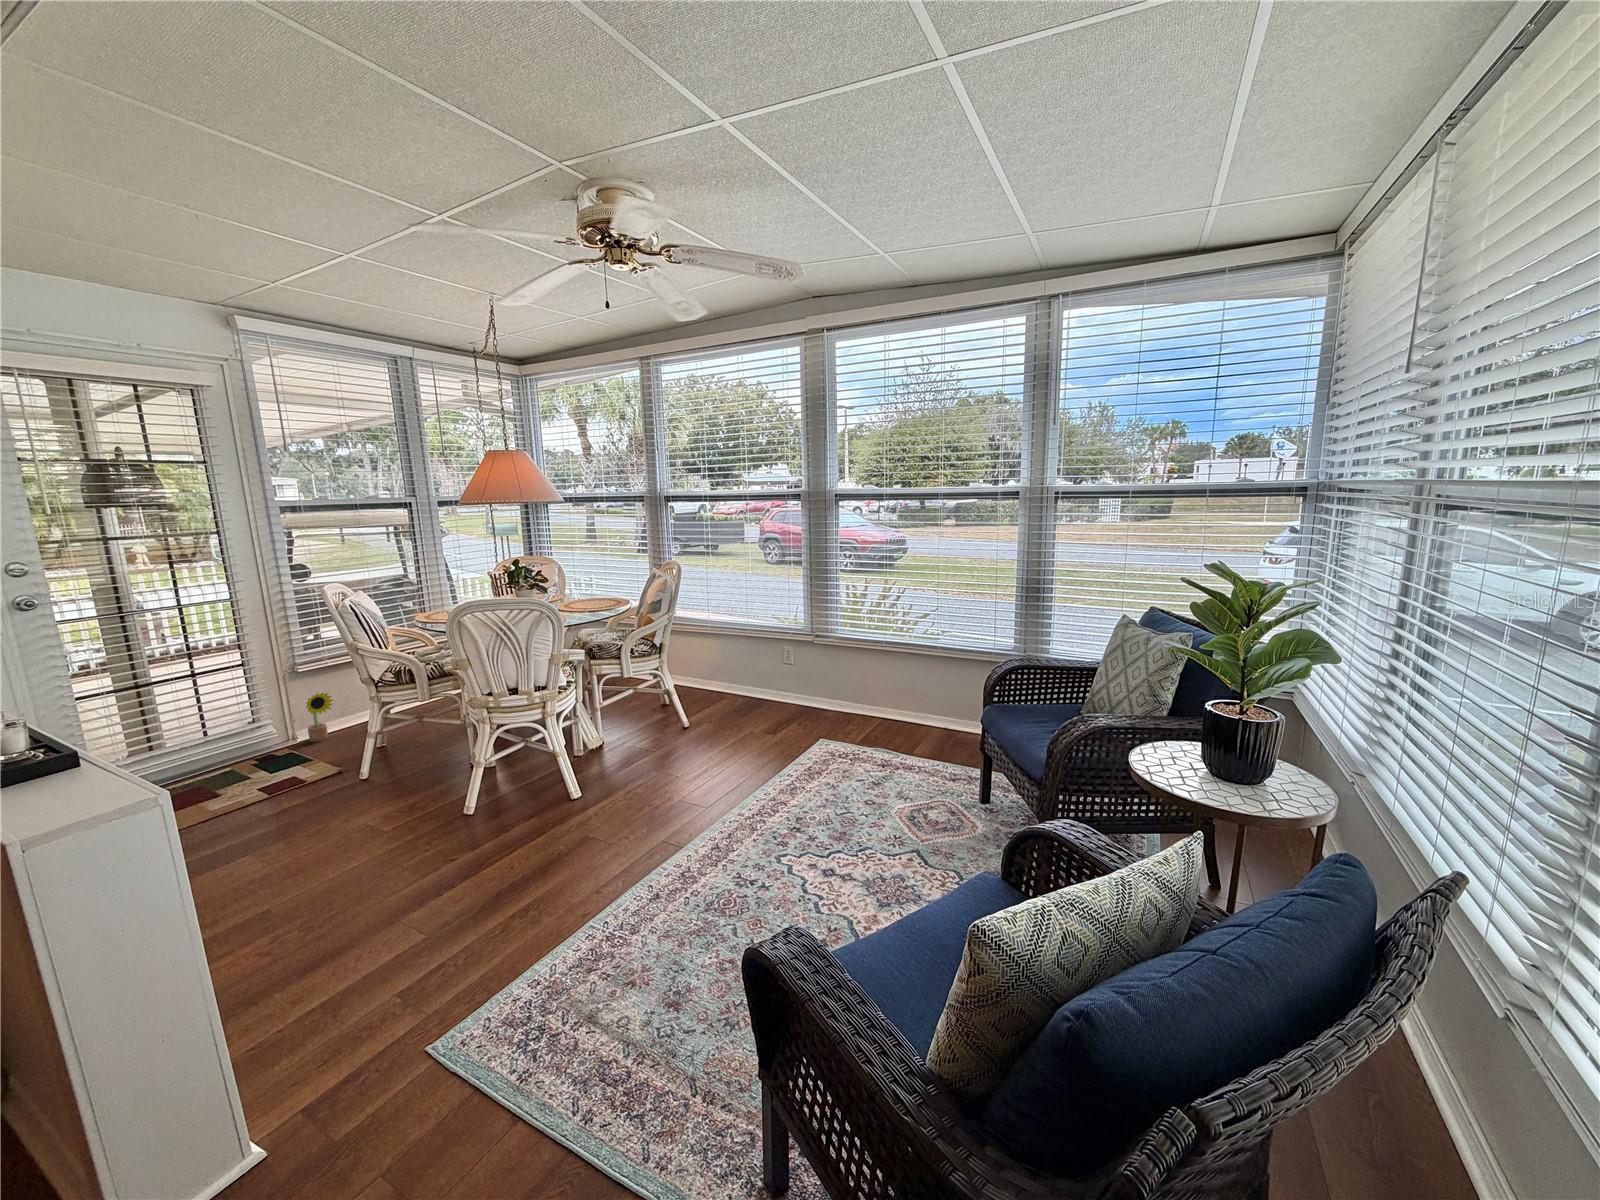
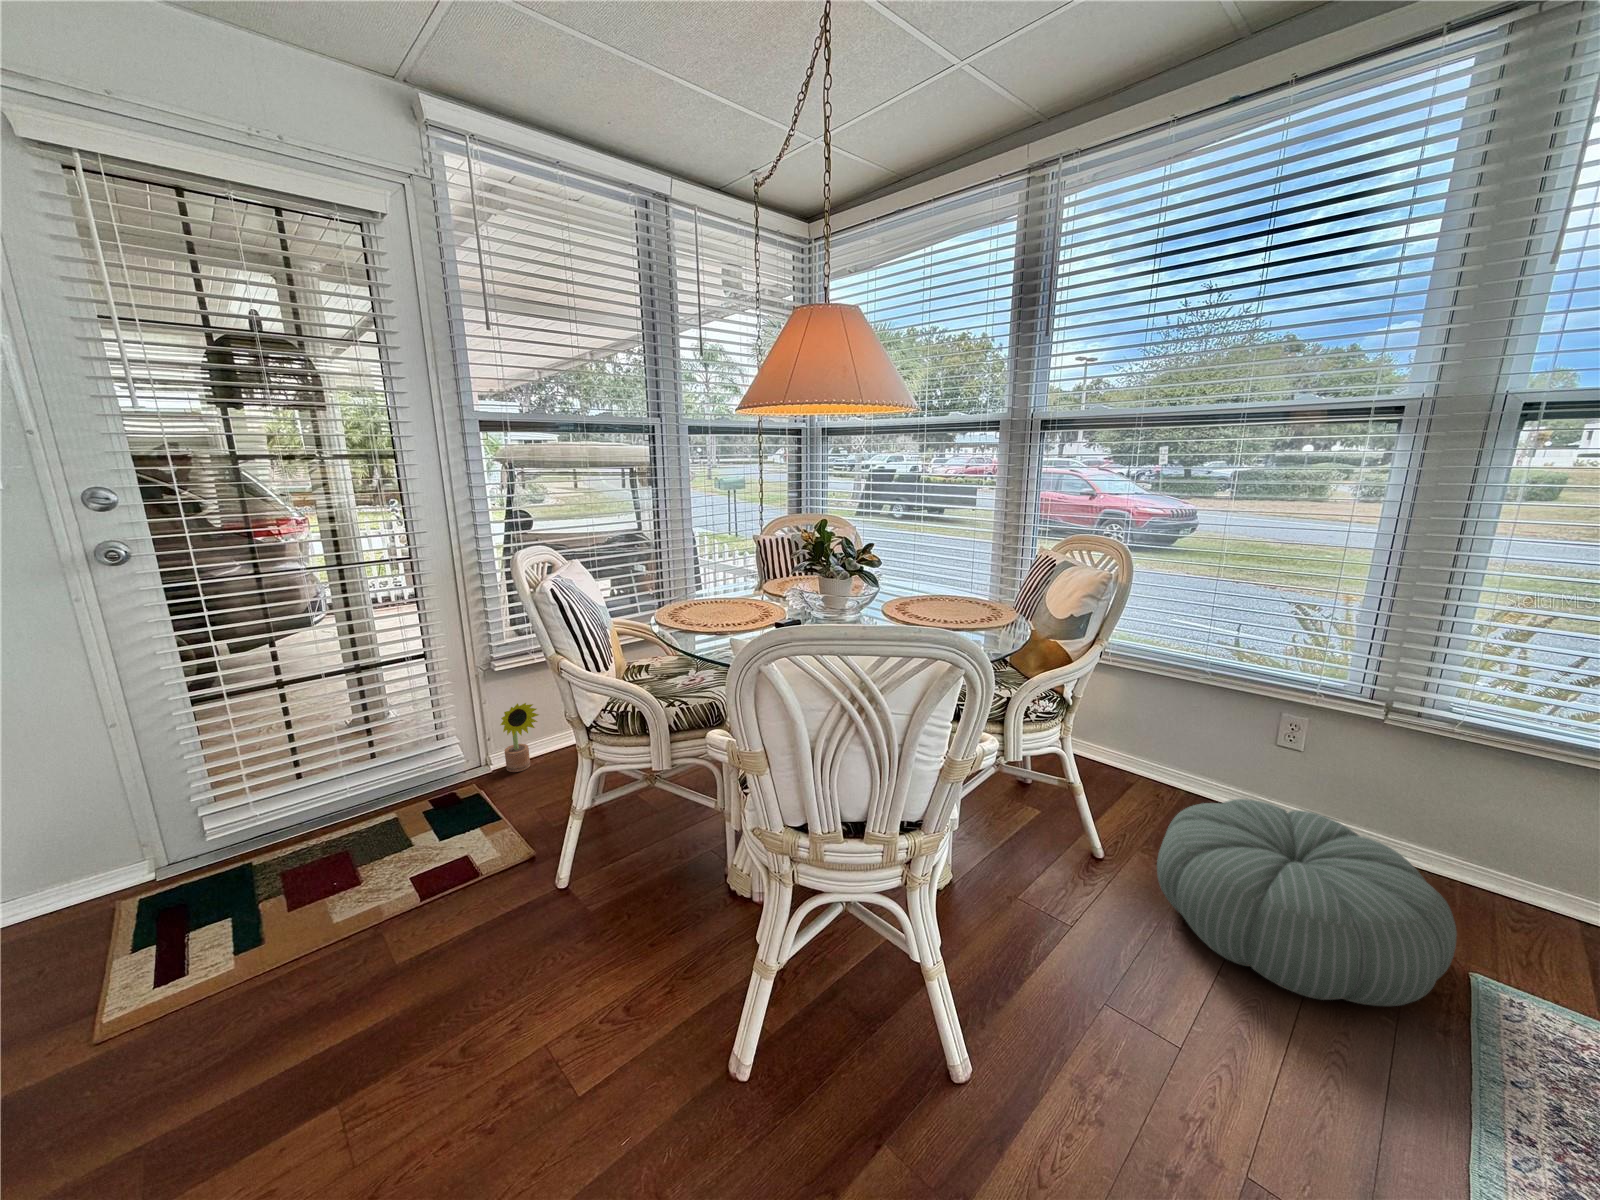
pouf: none [697,684,803,753] -> present [1157,799,1457,1006]

